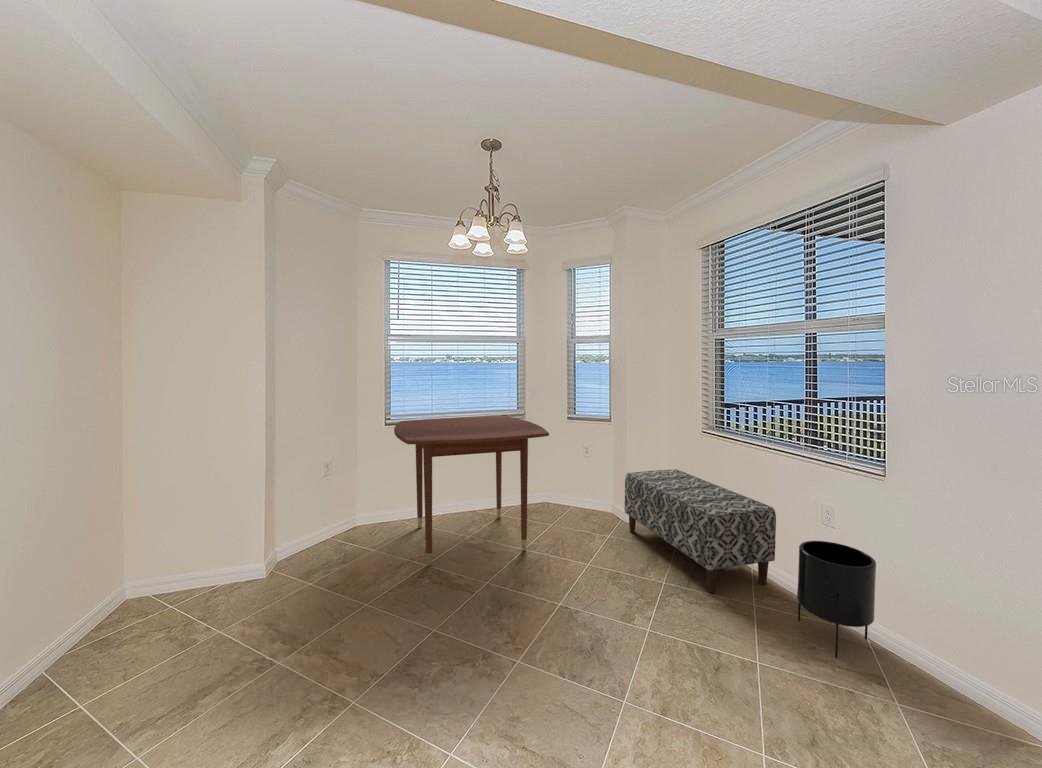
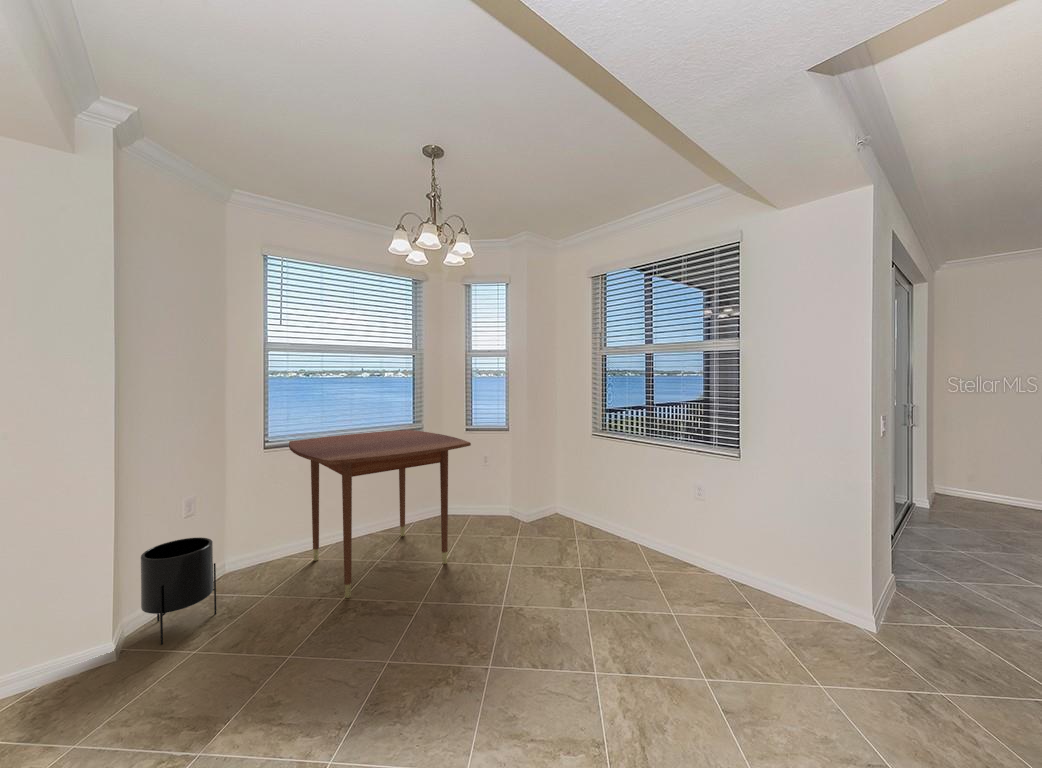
bench: present [625,469,776,593] -> none [528,469,659,569]
planter: present [797,541,876,658] -> present [141,537,216,645]

